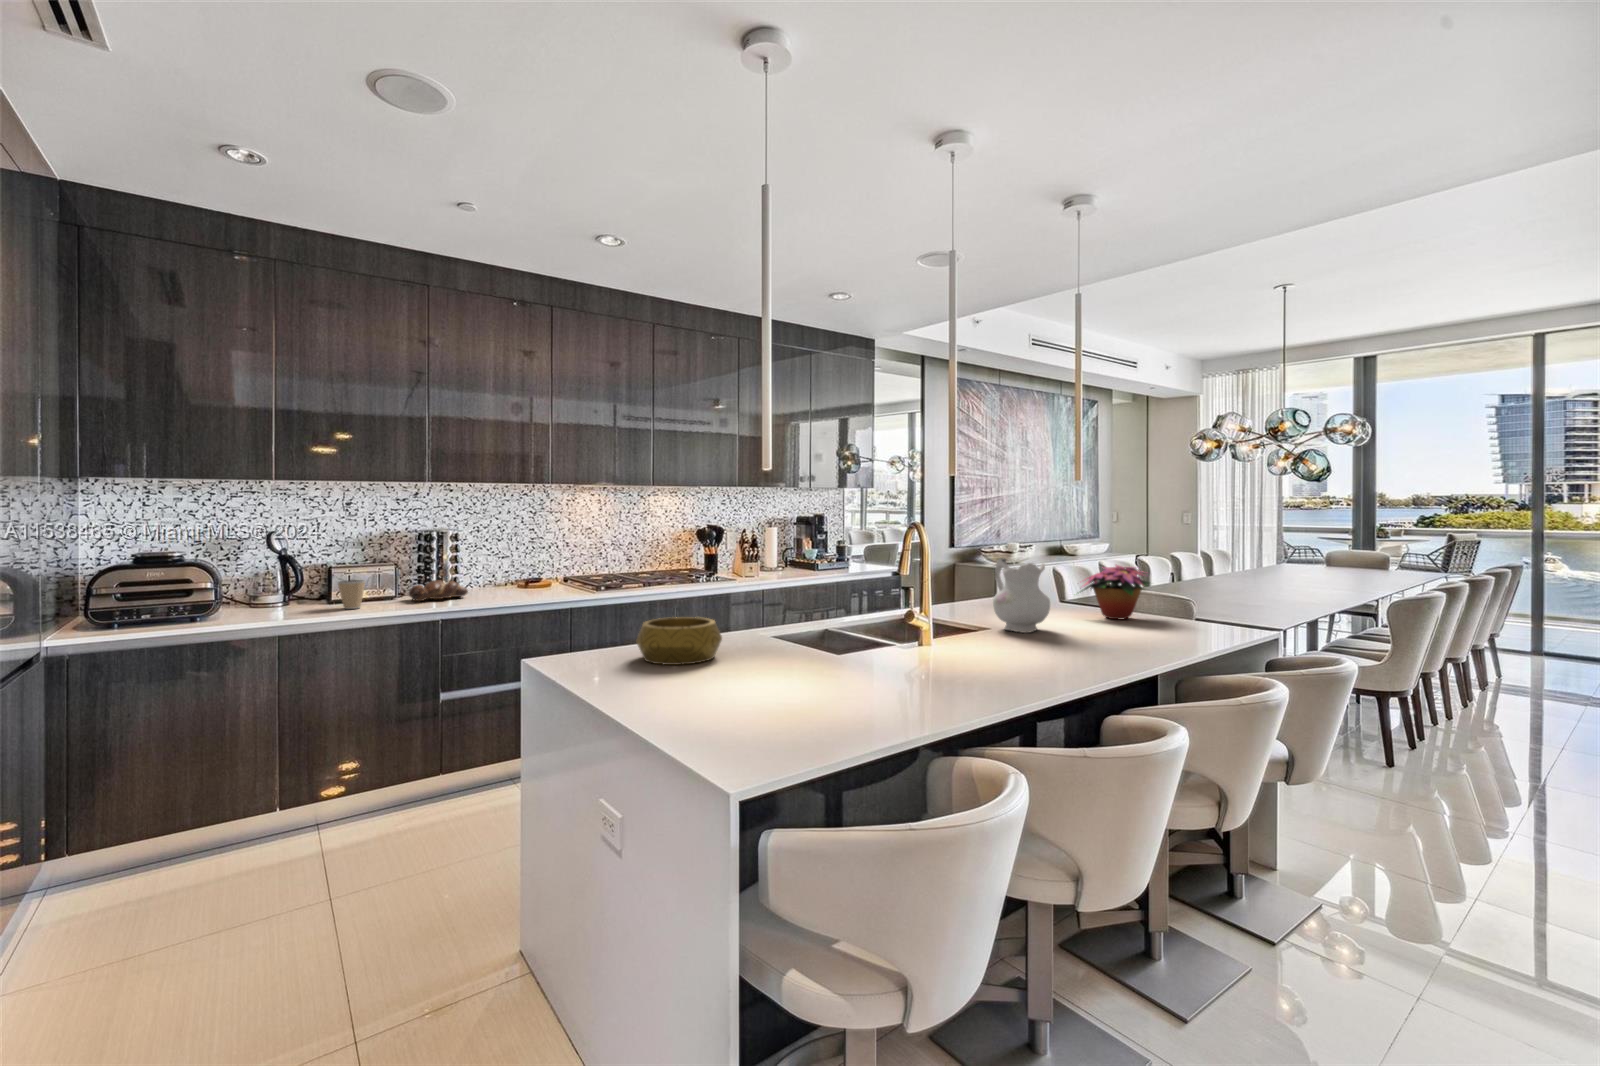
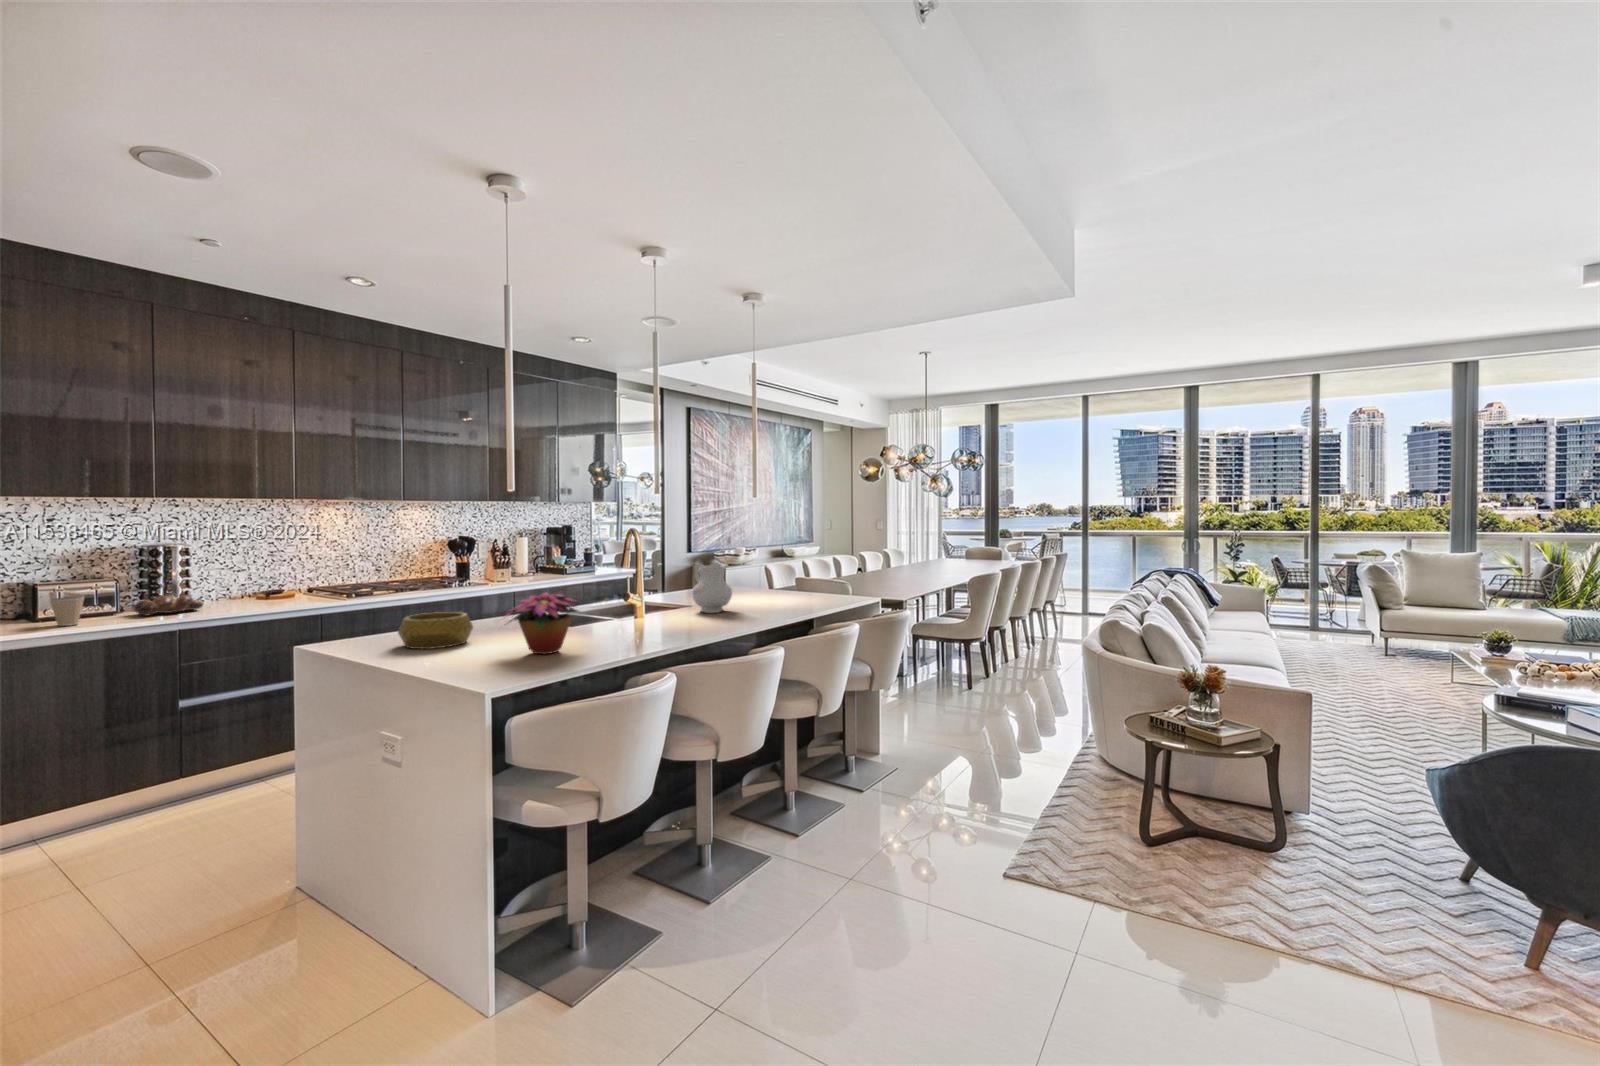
flower arrangement: present [1081,565,1149,619] -> present [506,592,579,654]

